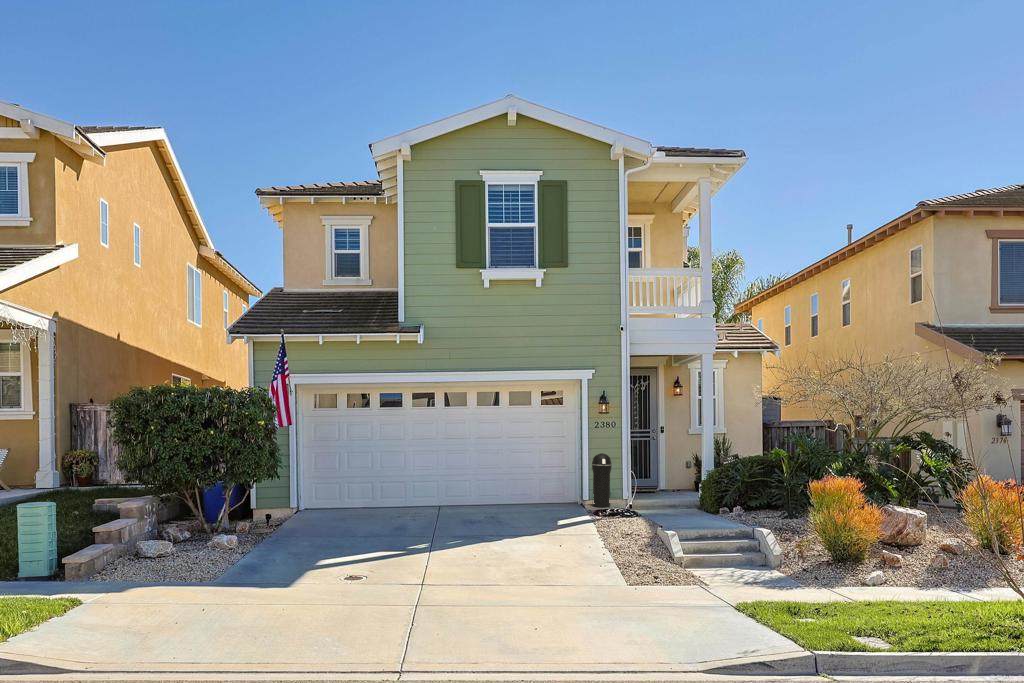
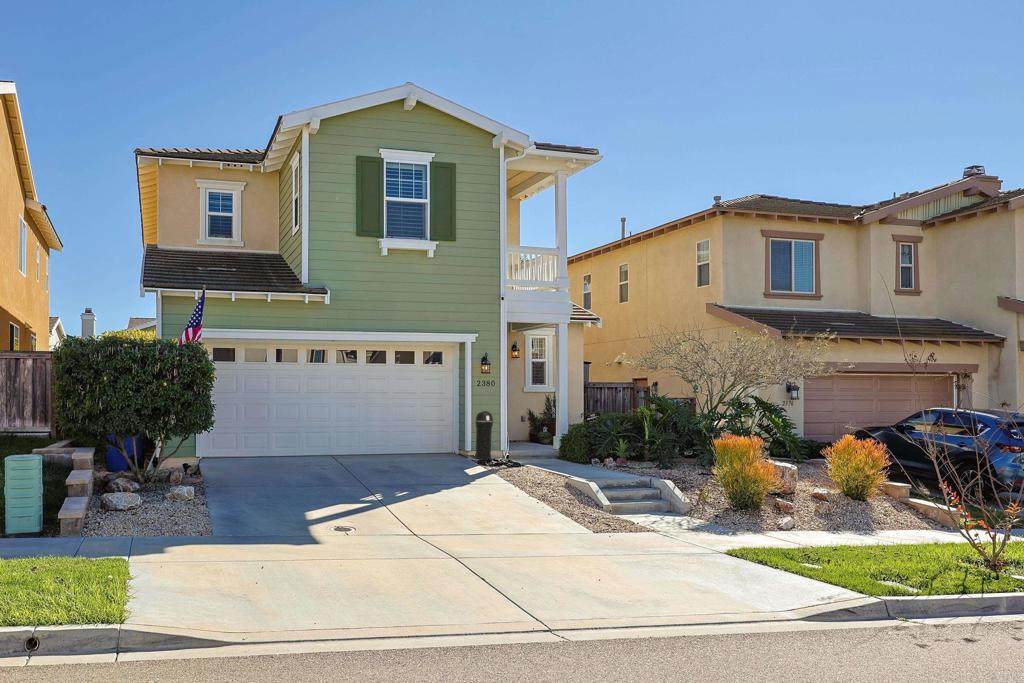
decorative plant: none [734,486,769,520] -> present [616,439,626,467]

